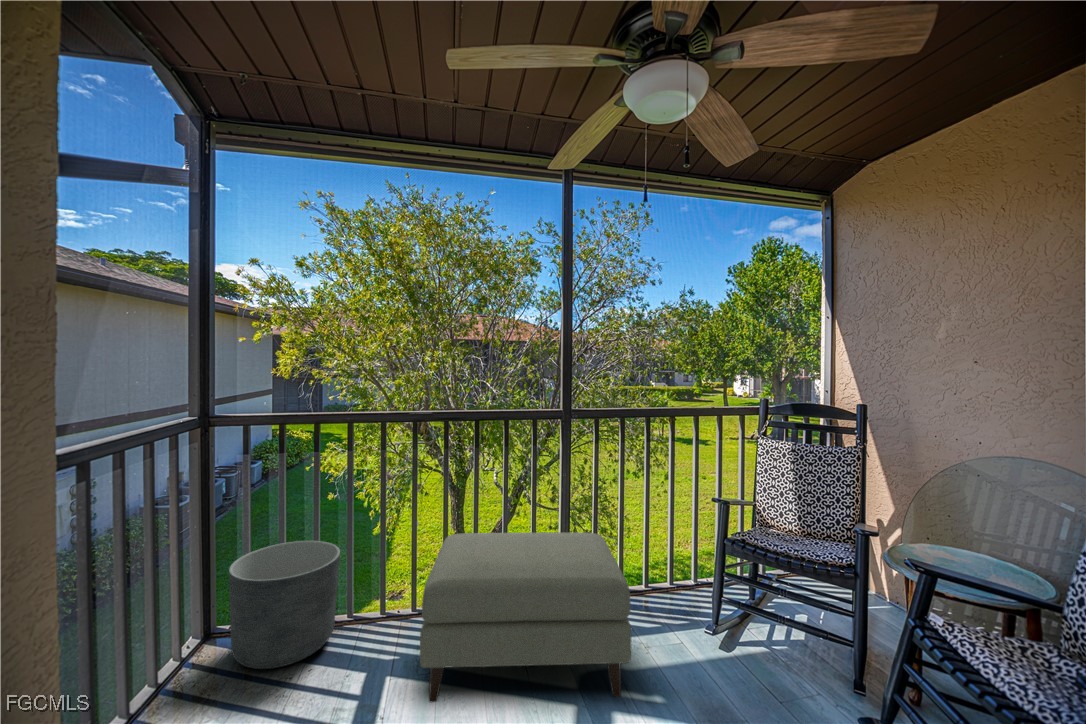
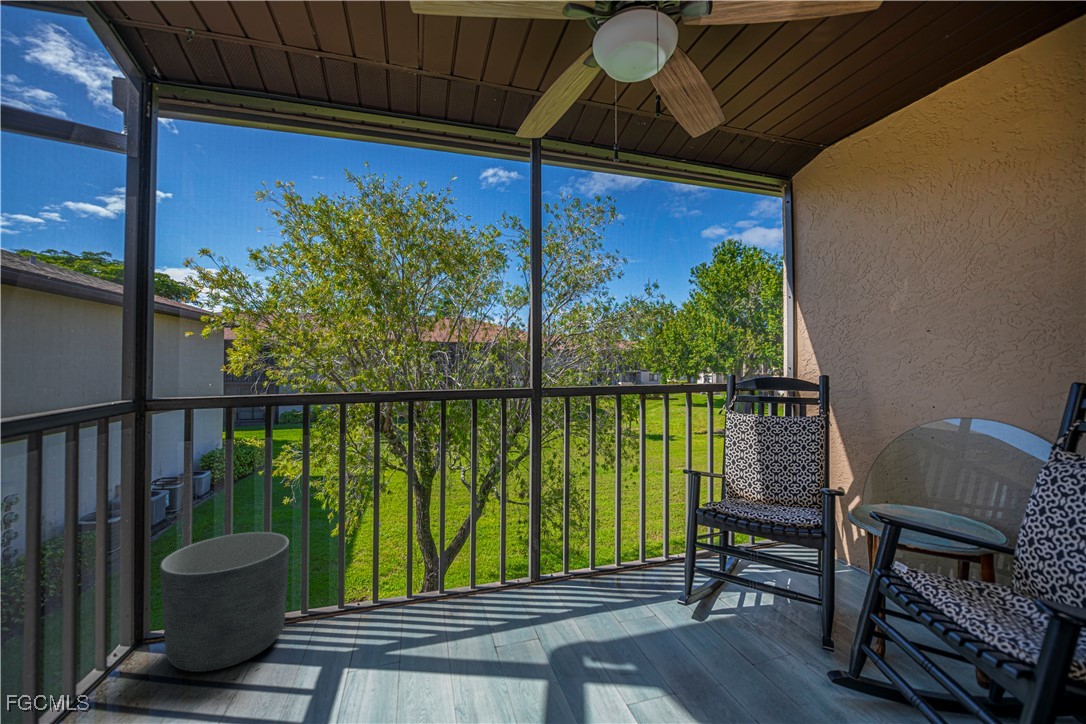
ottoman: present [420,532,631,702] -> none [382,510,606,691]

